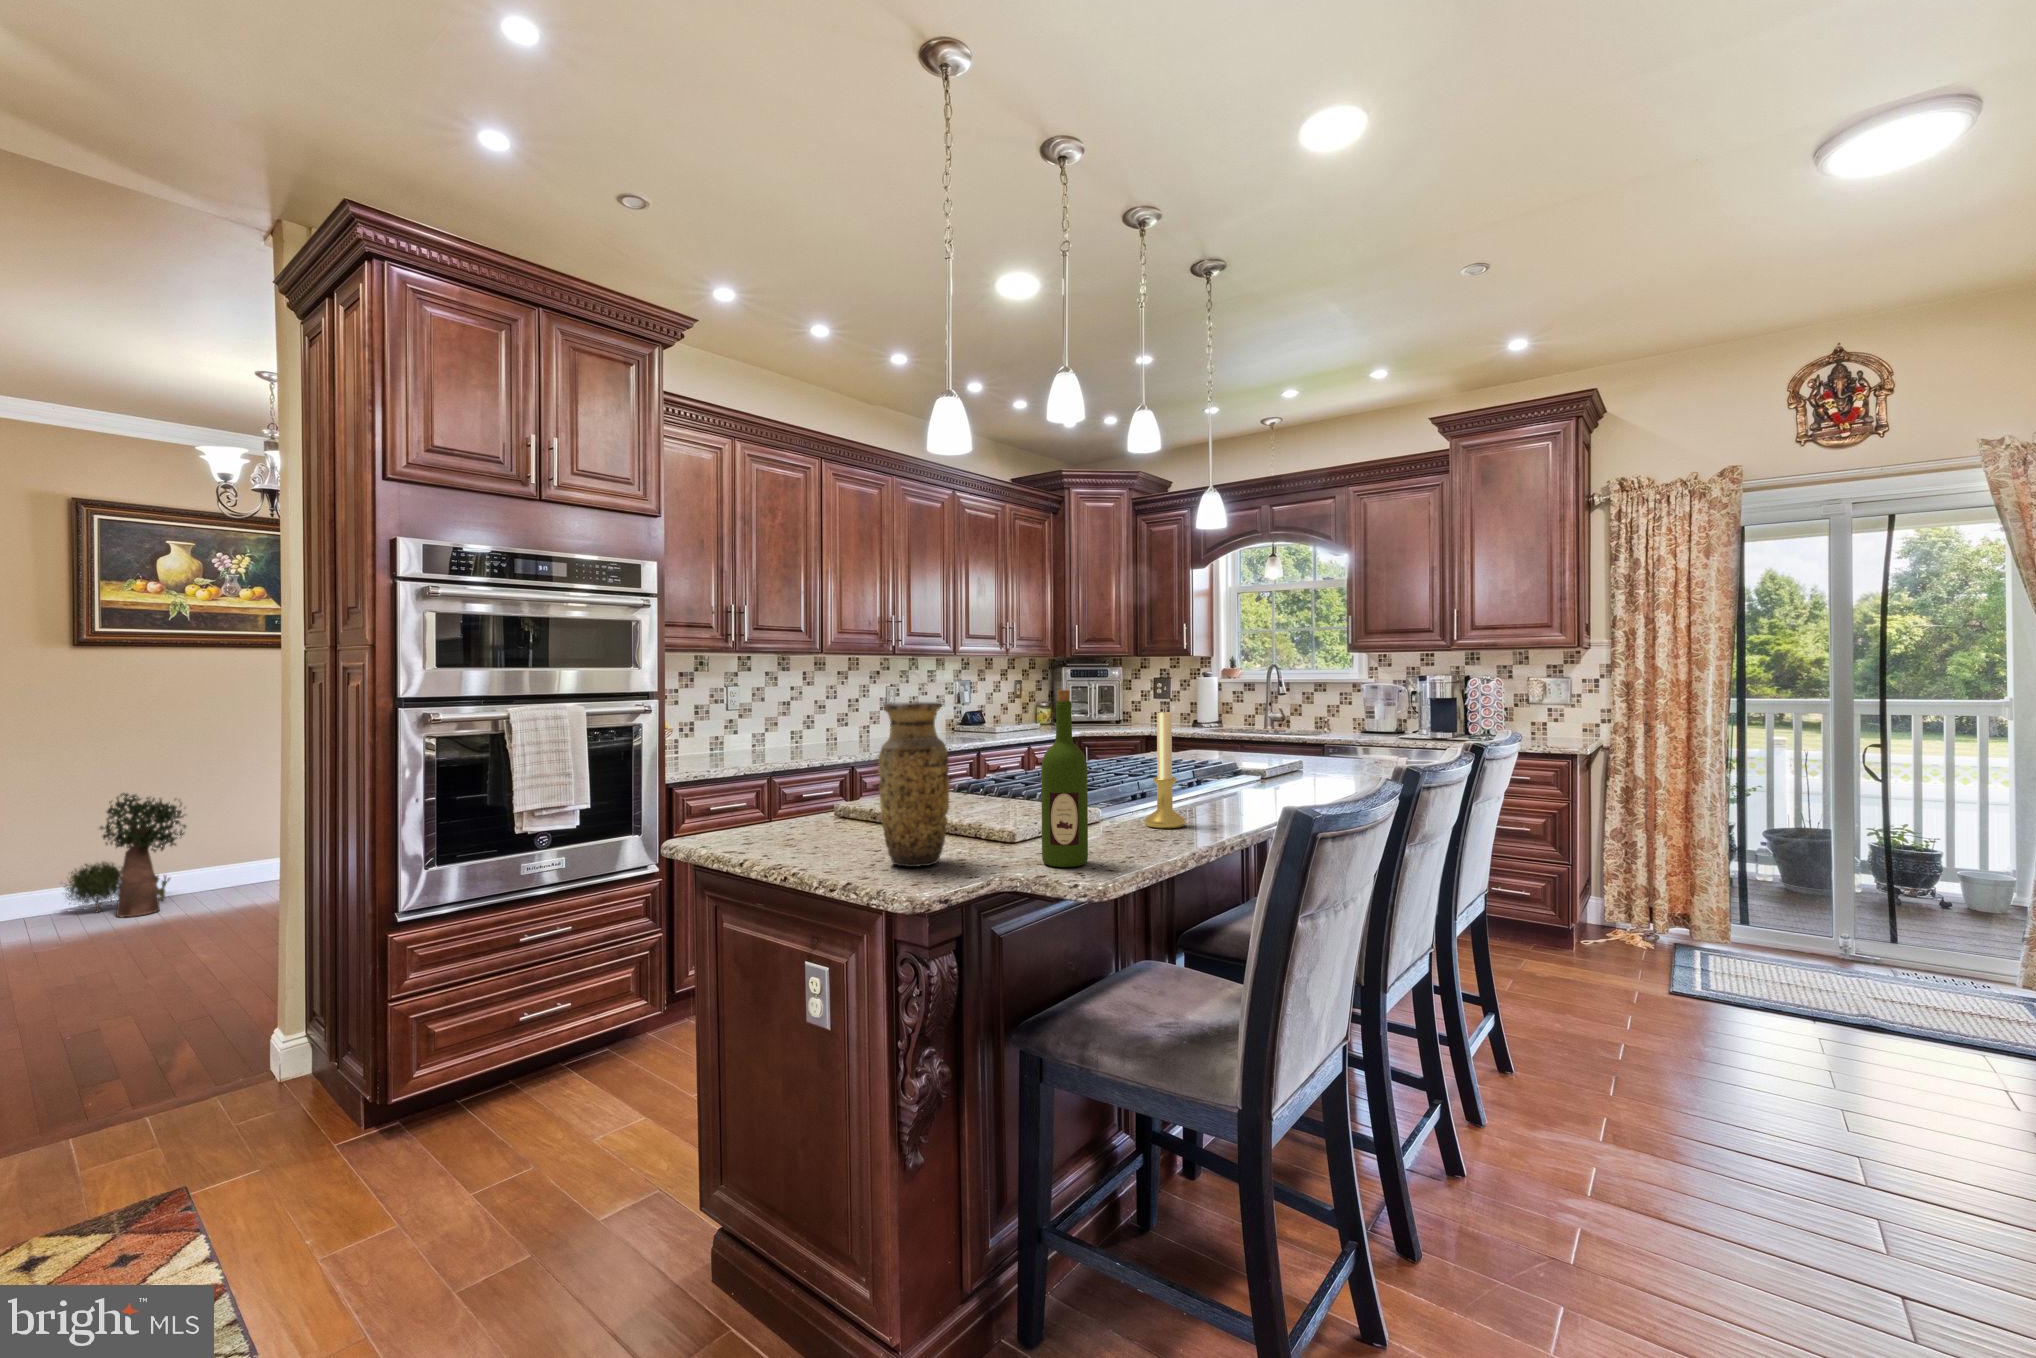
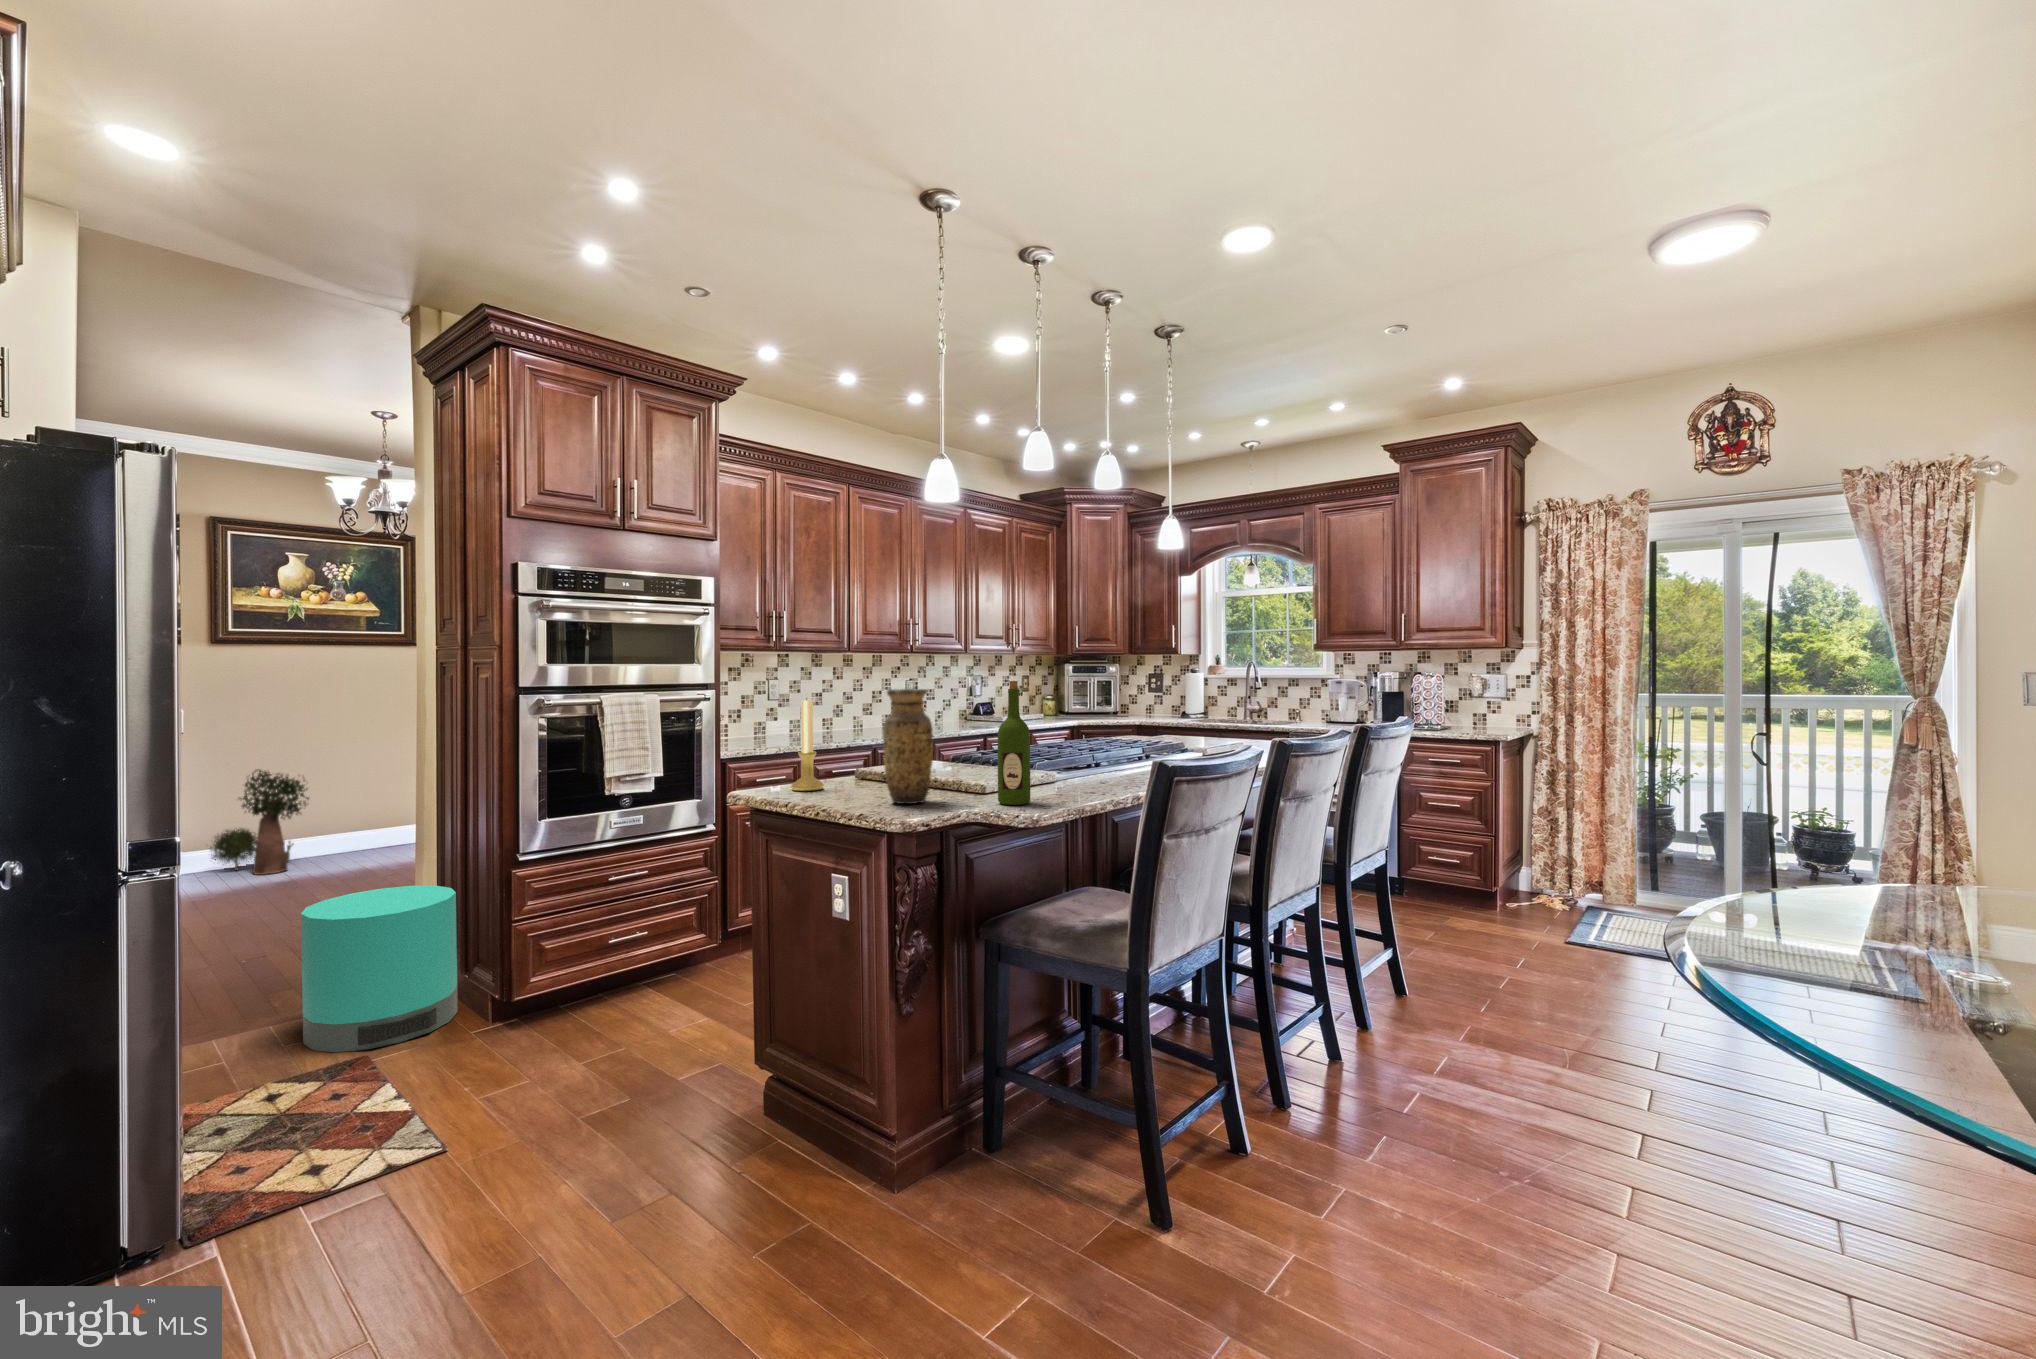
candle holder: present [1145,709,1185,828] -> present [791,698,824,791]
trash can: none [104,949,322,1181] -> present [301,886,458,1052]

